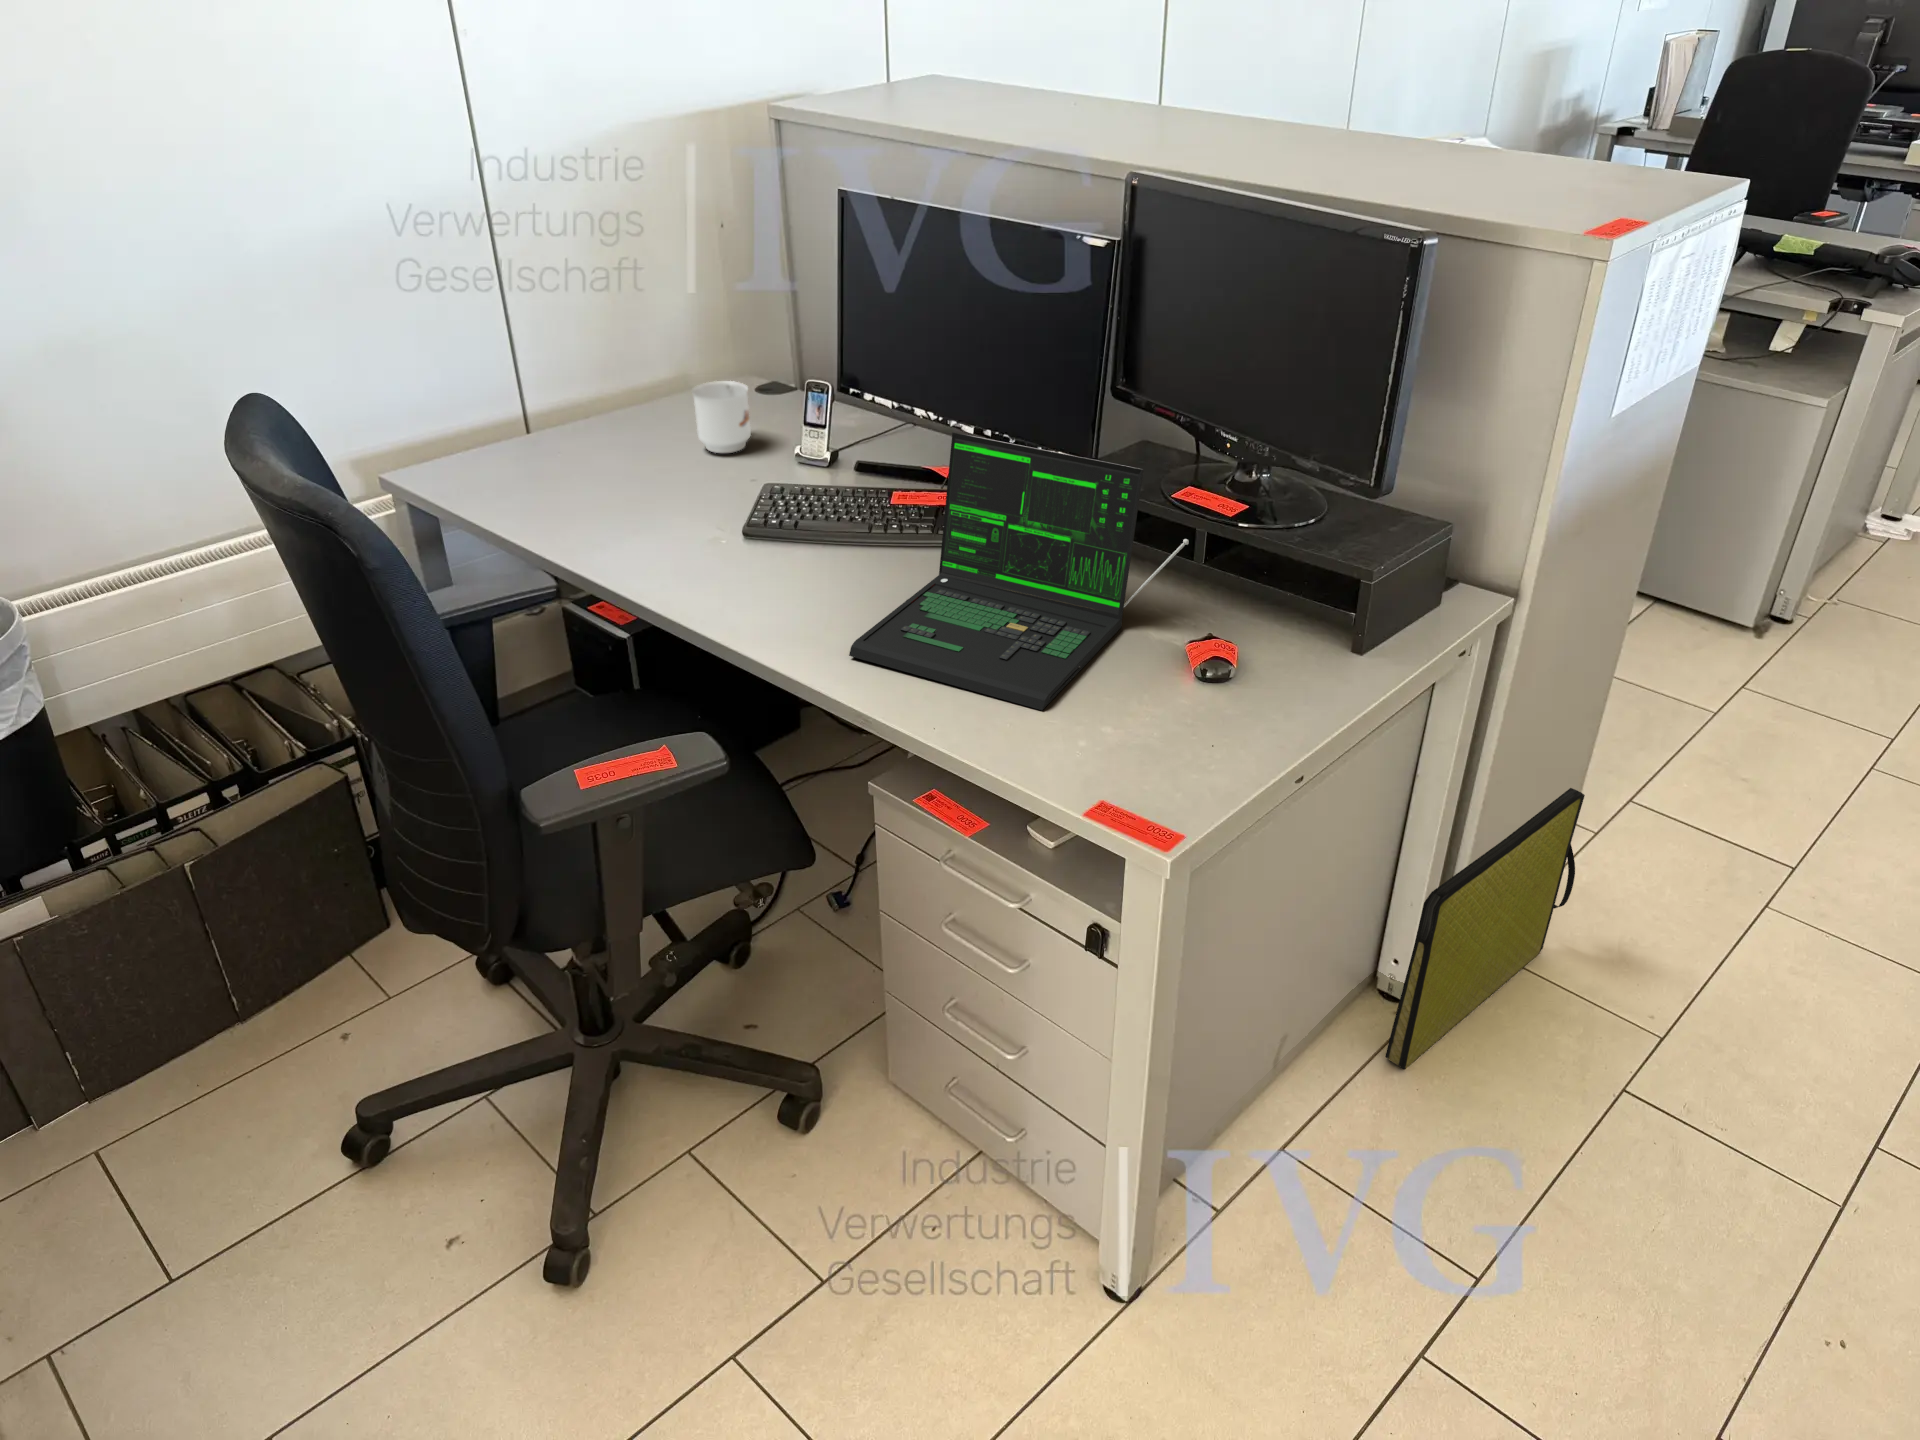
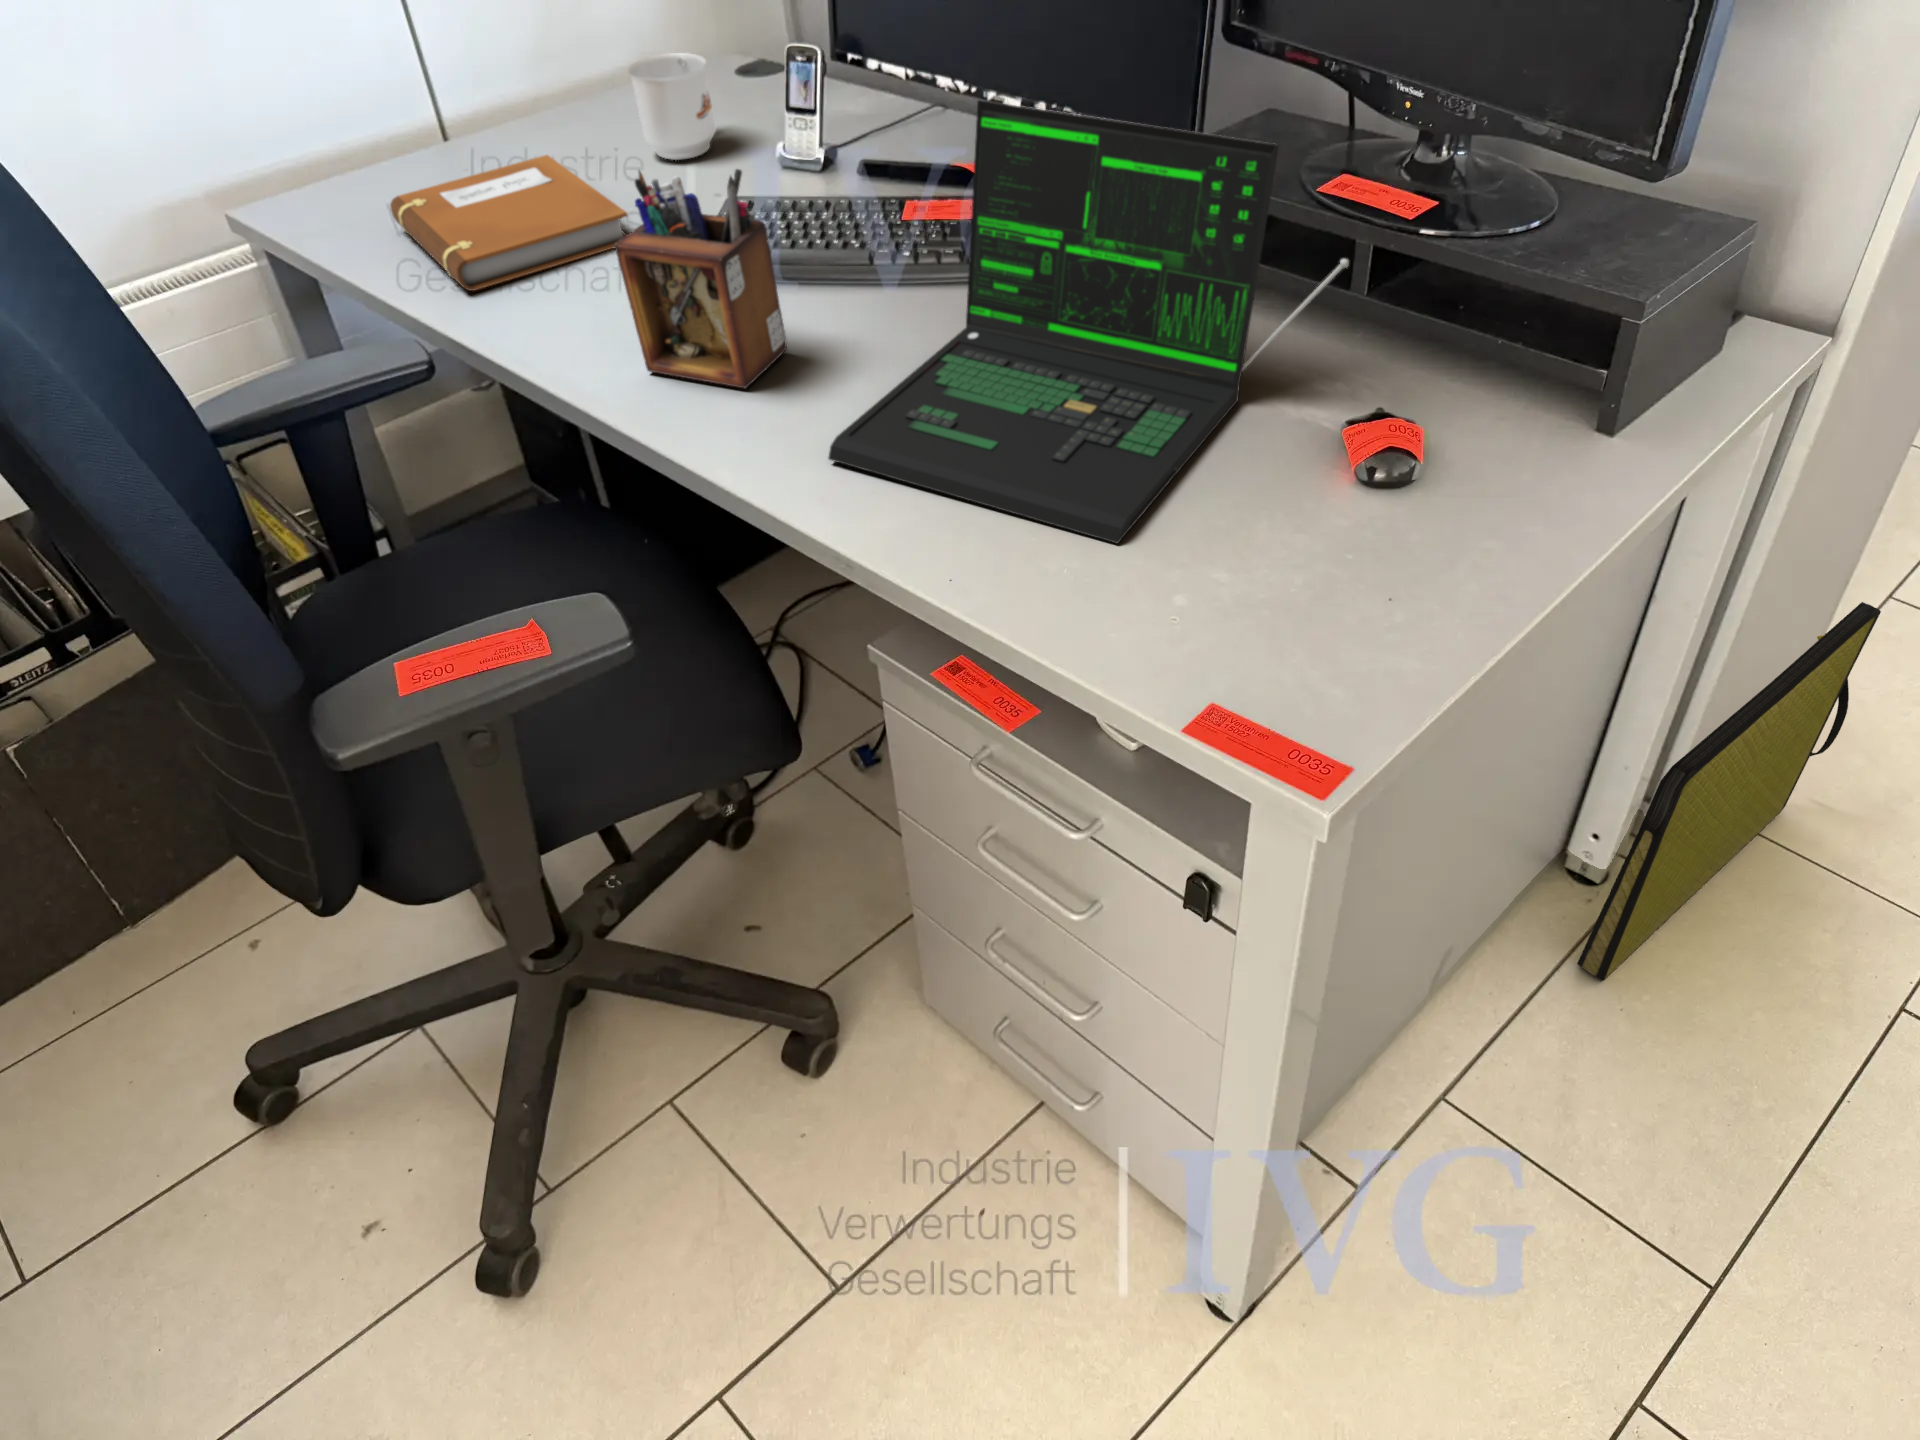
notebook: none [516,447,696,539] -> present [390,155,628,291]
desk organizer: none [706,466,815,610] -> present [615,169,787,388]

